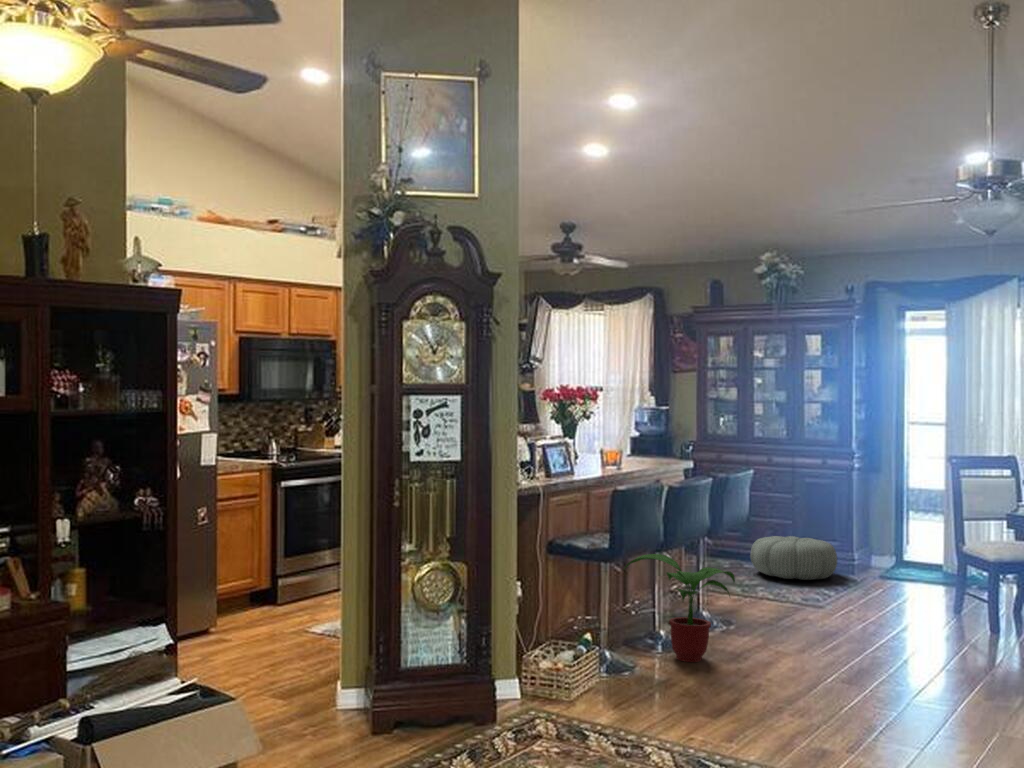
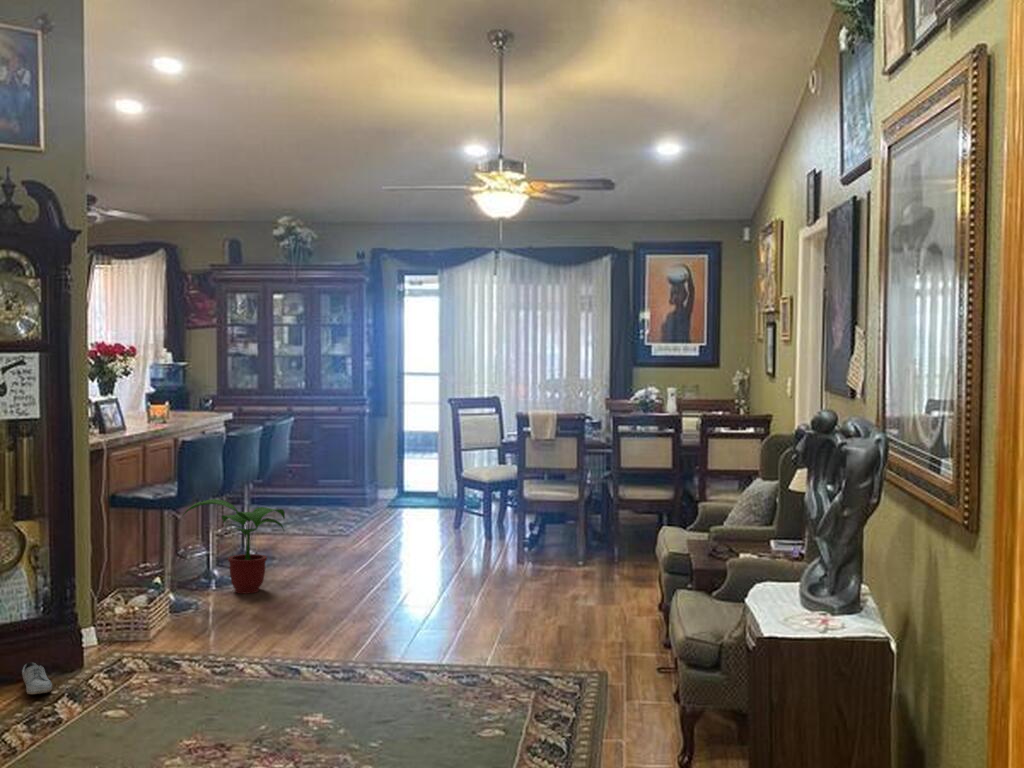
pouf: present [750,536,837,580] -> none [276,479,354,516]
shoe: none [434,708,459,744] -> present [22,662,52,694]

